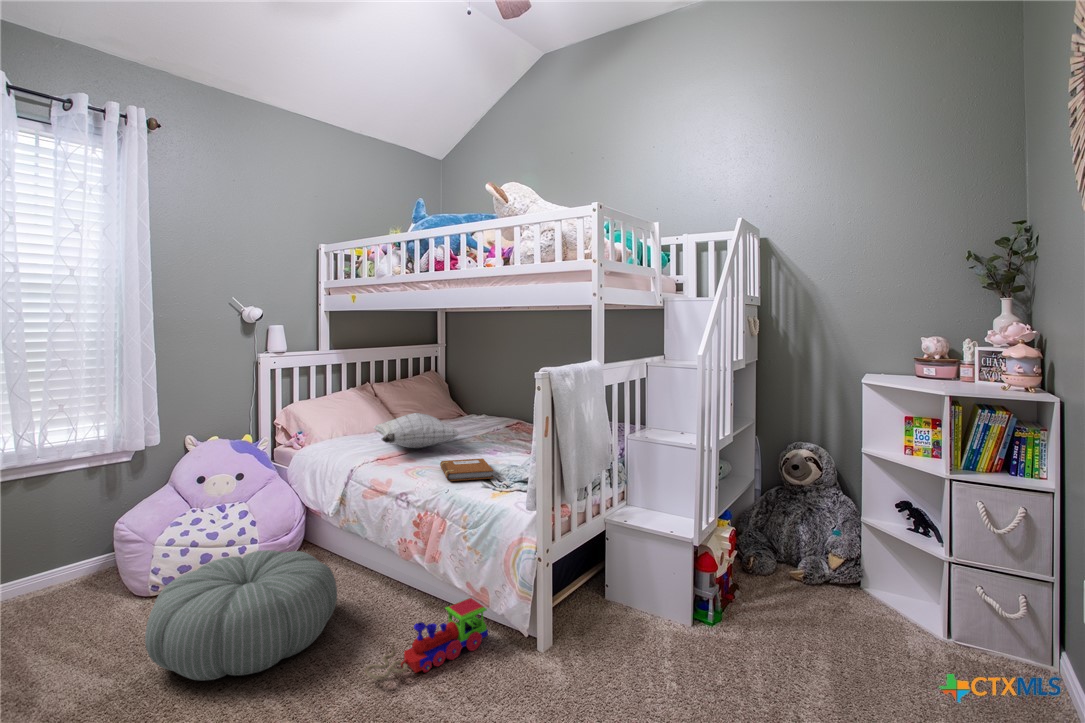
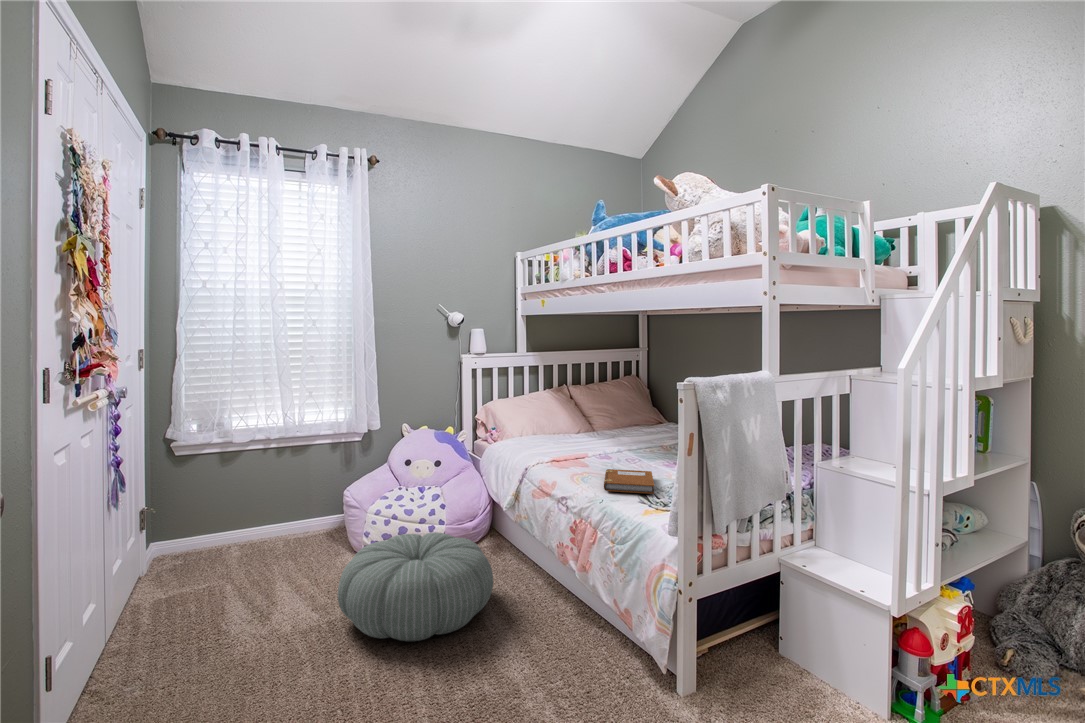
pillow: present [374,413,459,448] -> none [554,417,634,454]
toy train: present [365,598,488,680] -> none [496,617,624,683]

